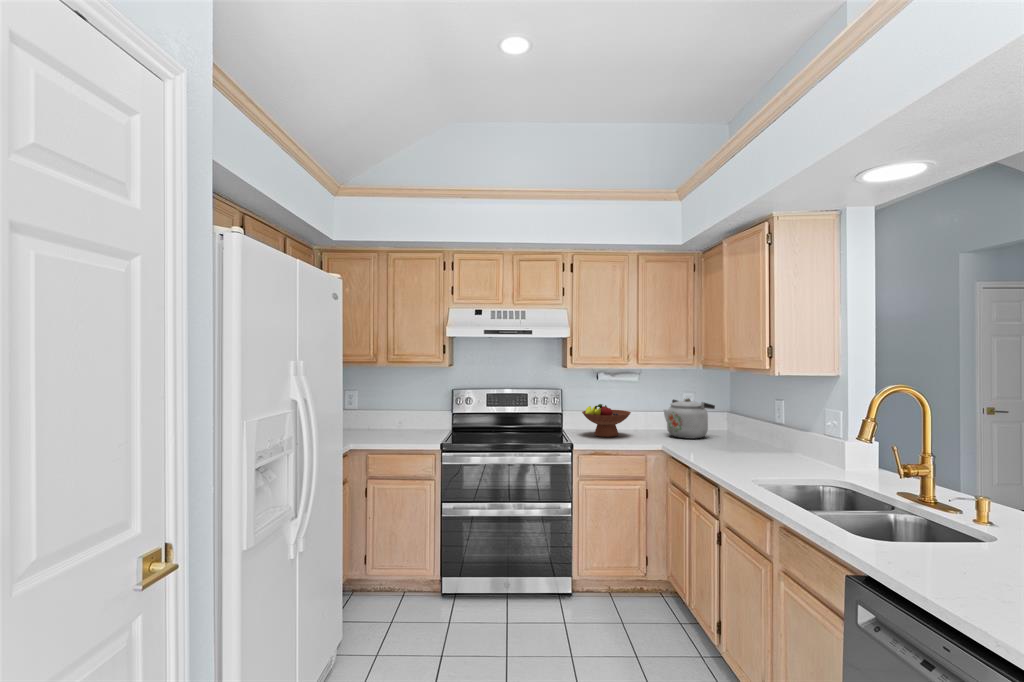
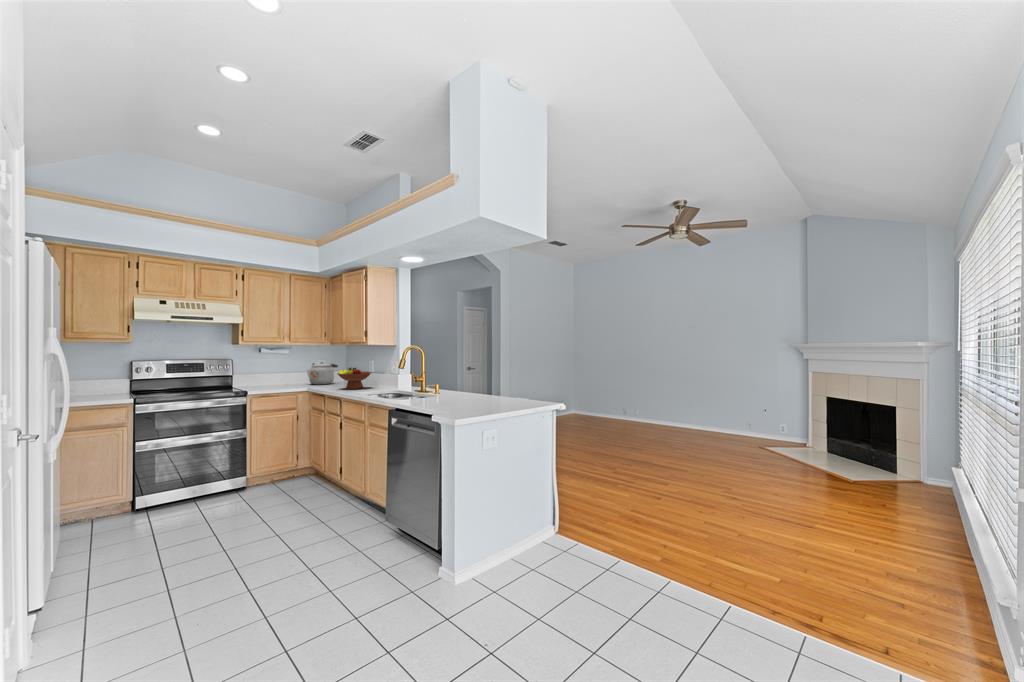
fruit bowl: present [582,404,631,437] -> present [337,368,371,389]

